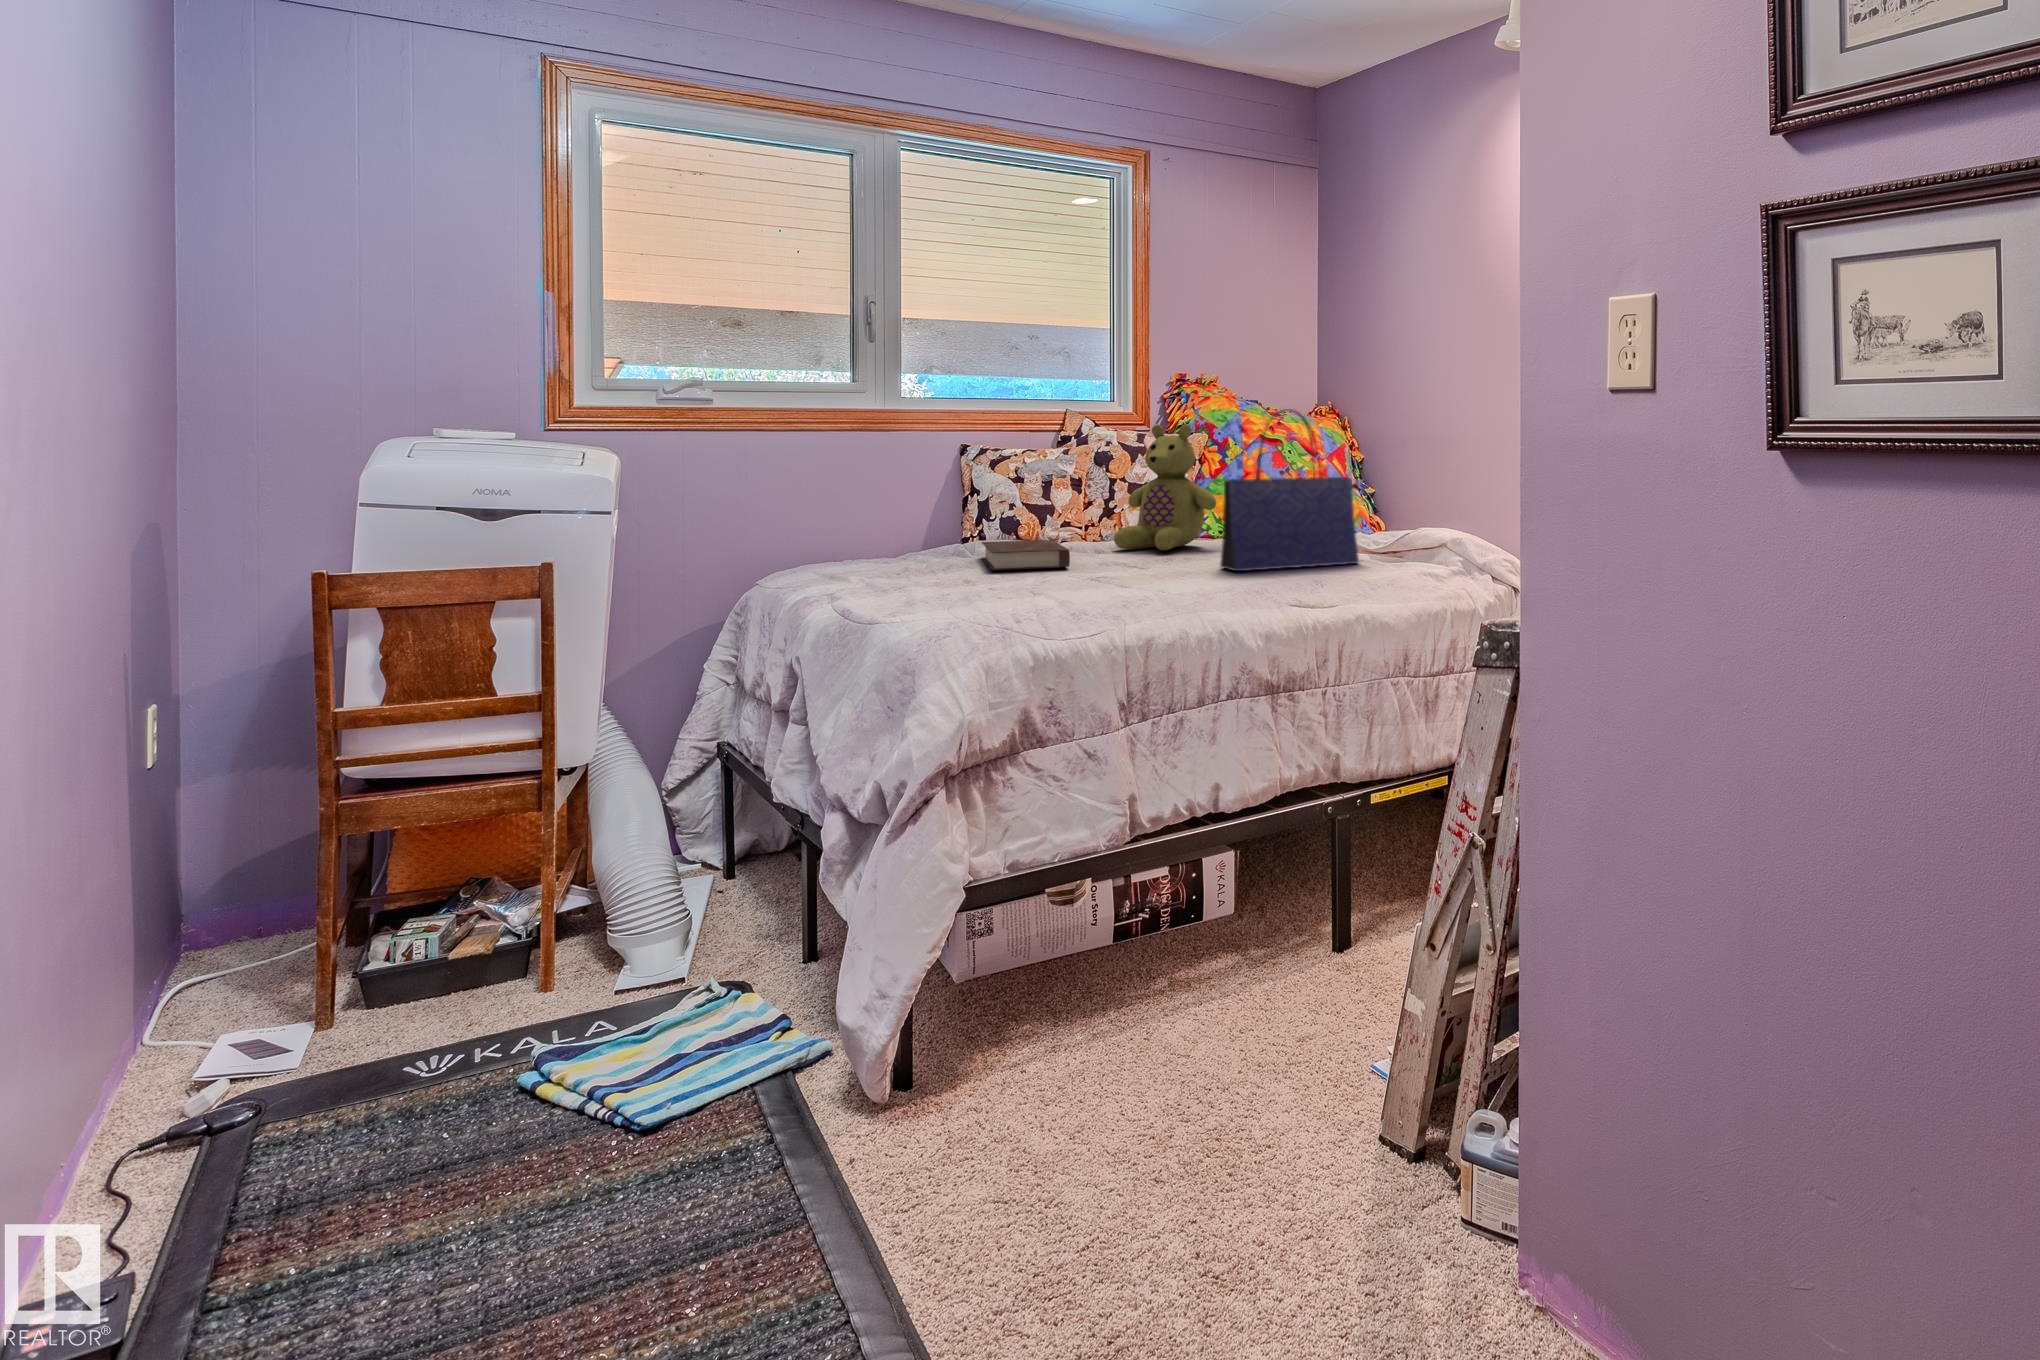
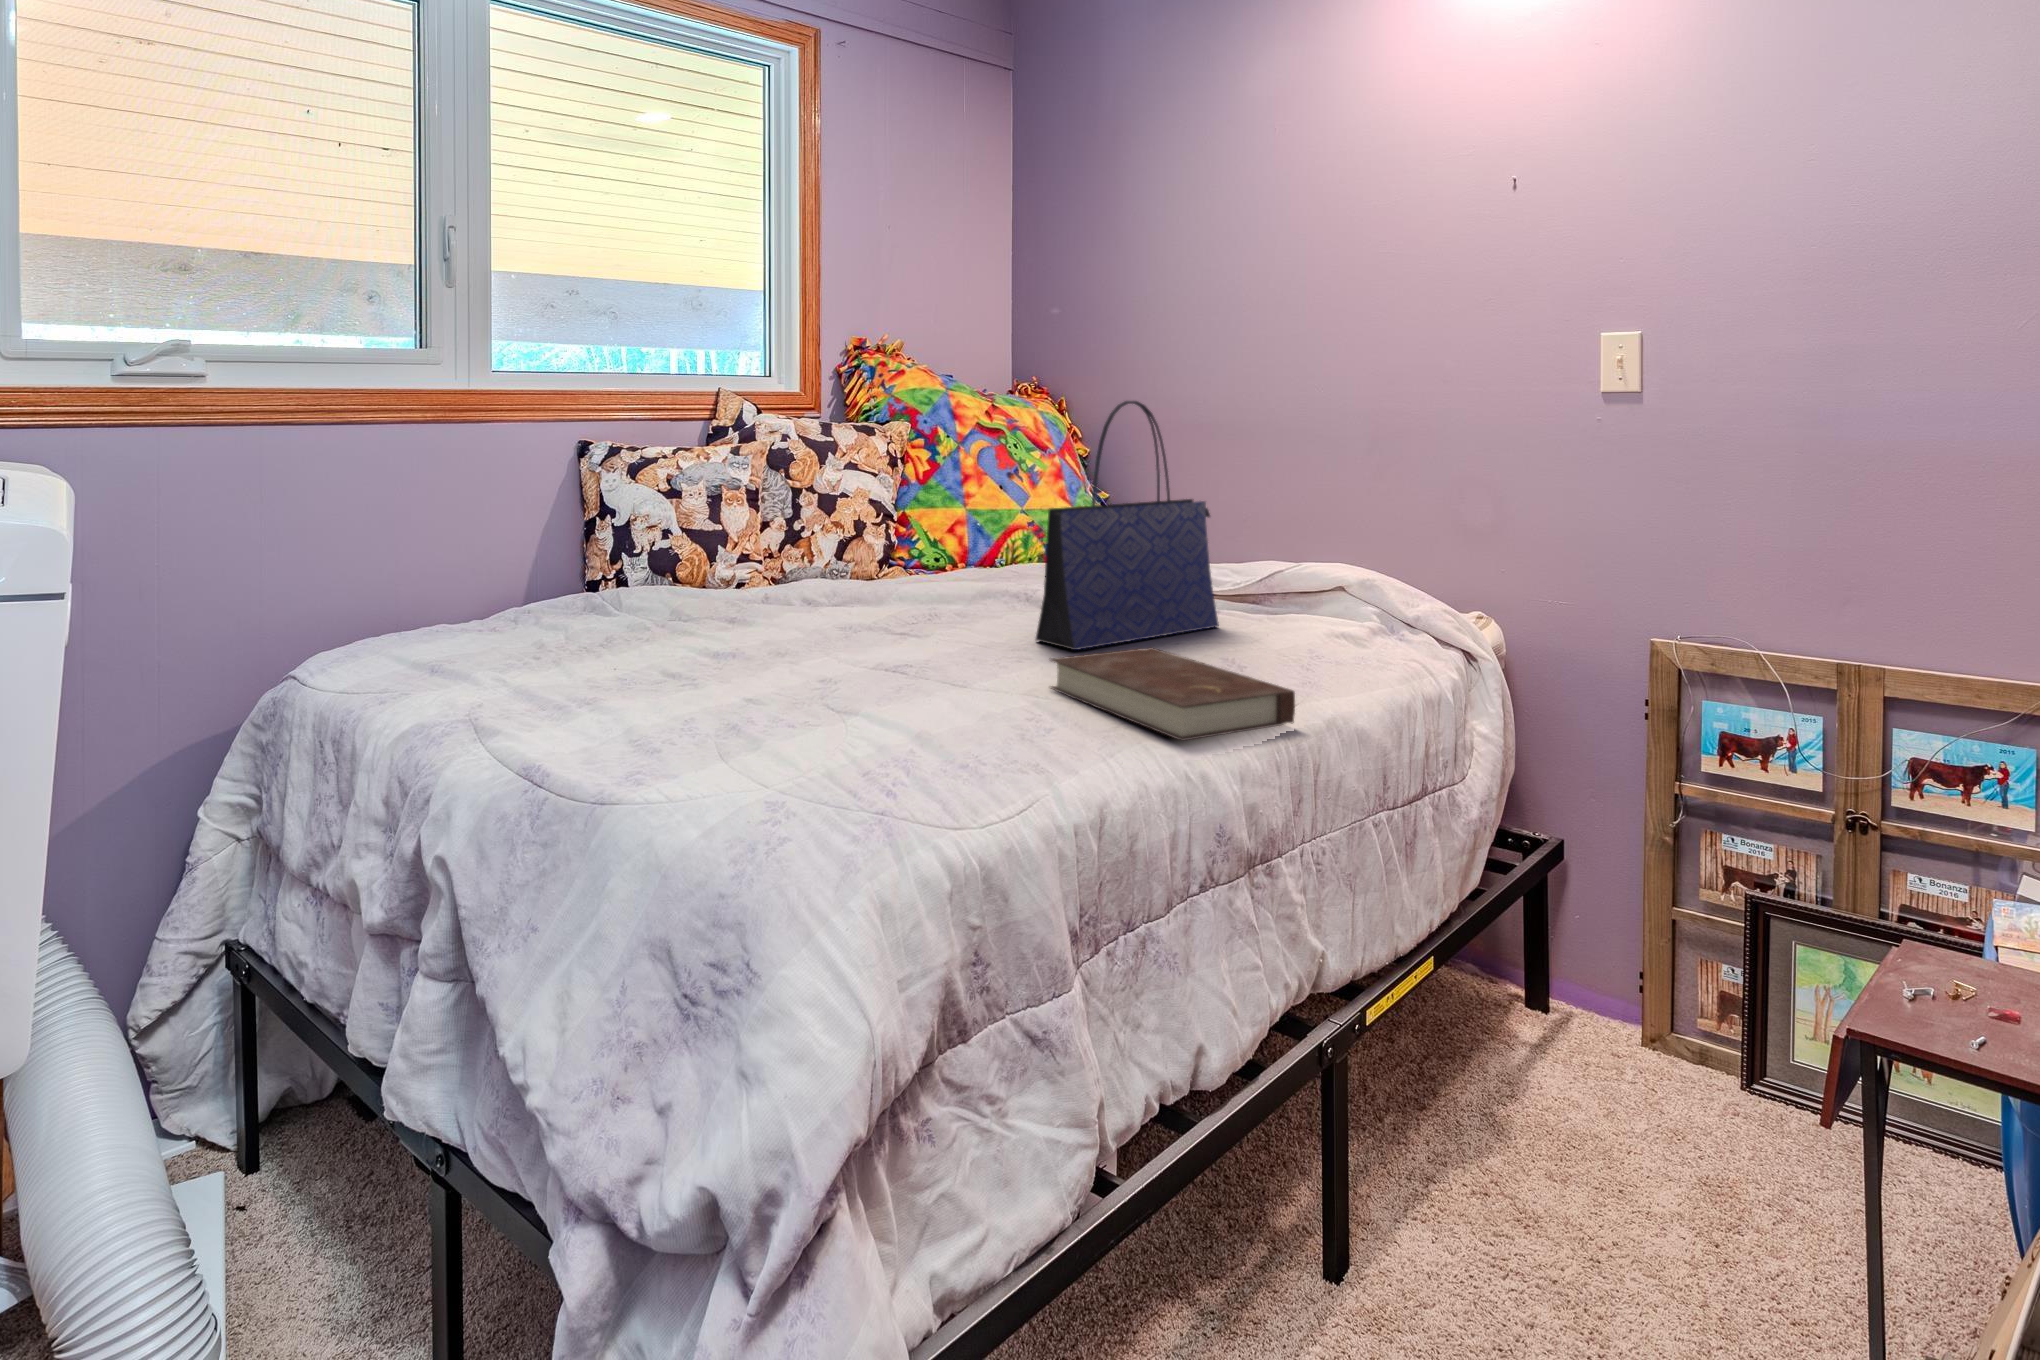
stuffed bear: present [1114,424,1216,551] -> none [828,414,971,603]
book: present [982,540,1070,570] -> present [1050,648,1295,741]

